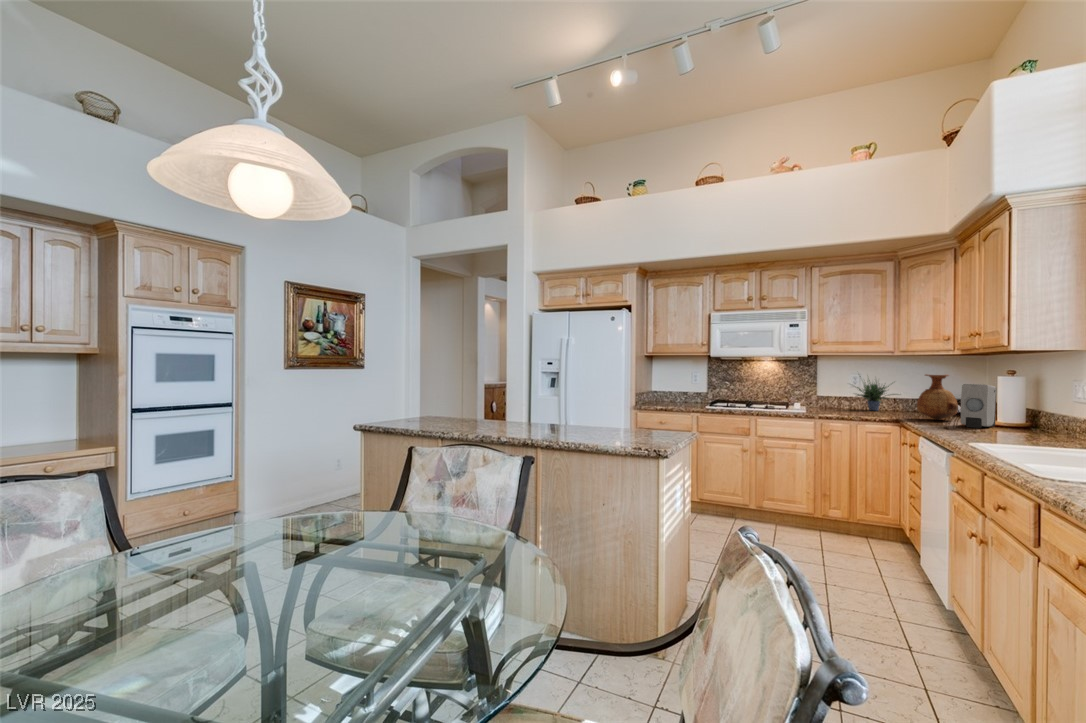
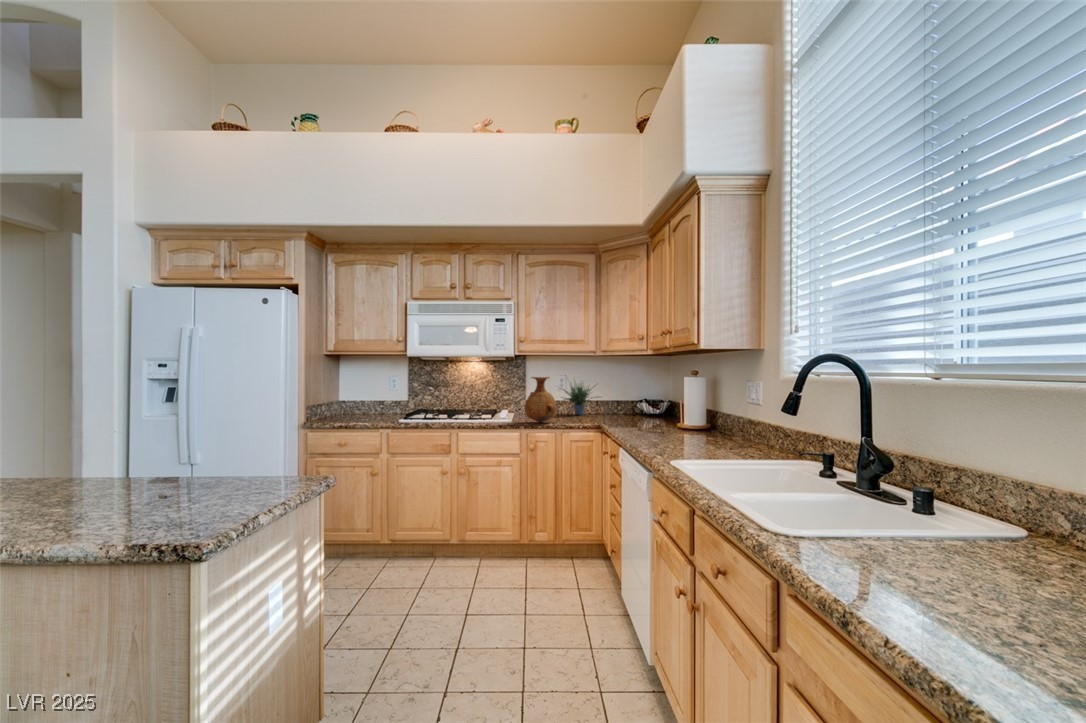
vase: present [917,374,958,420] -> present [525,377,557,423]
soap dispenser: present [961,384,996,428] -> none [654,386,682,433]

